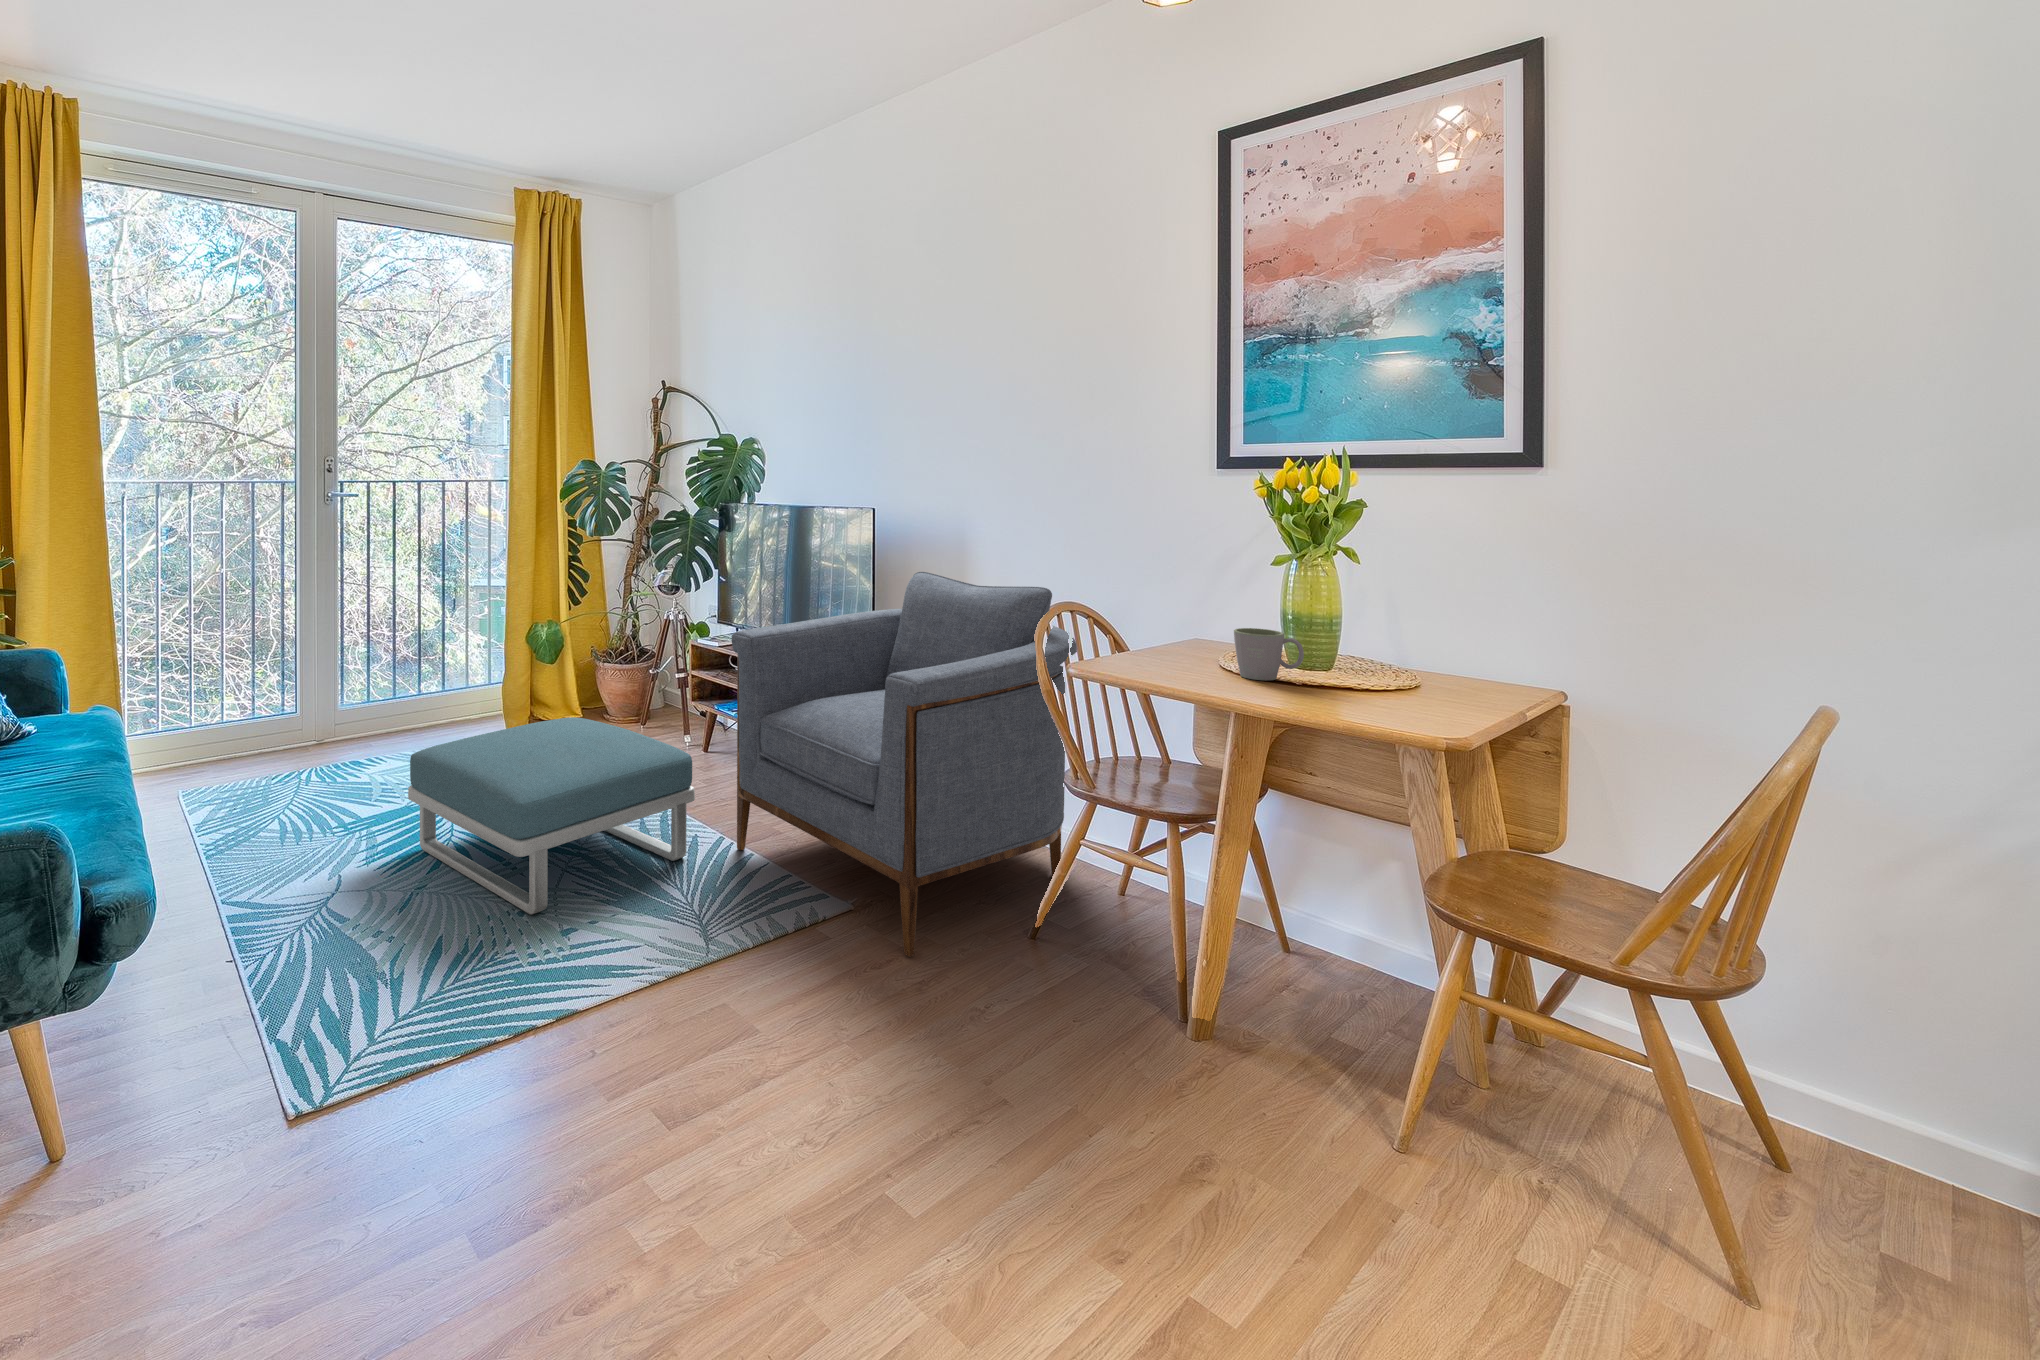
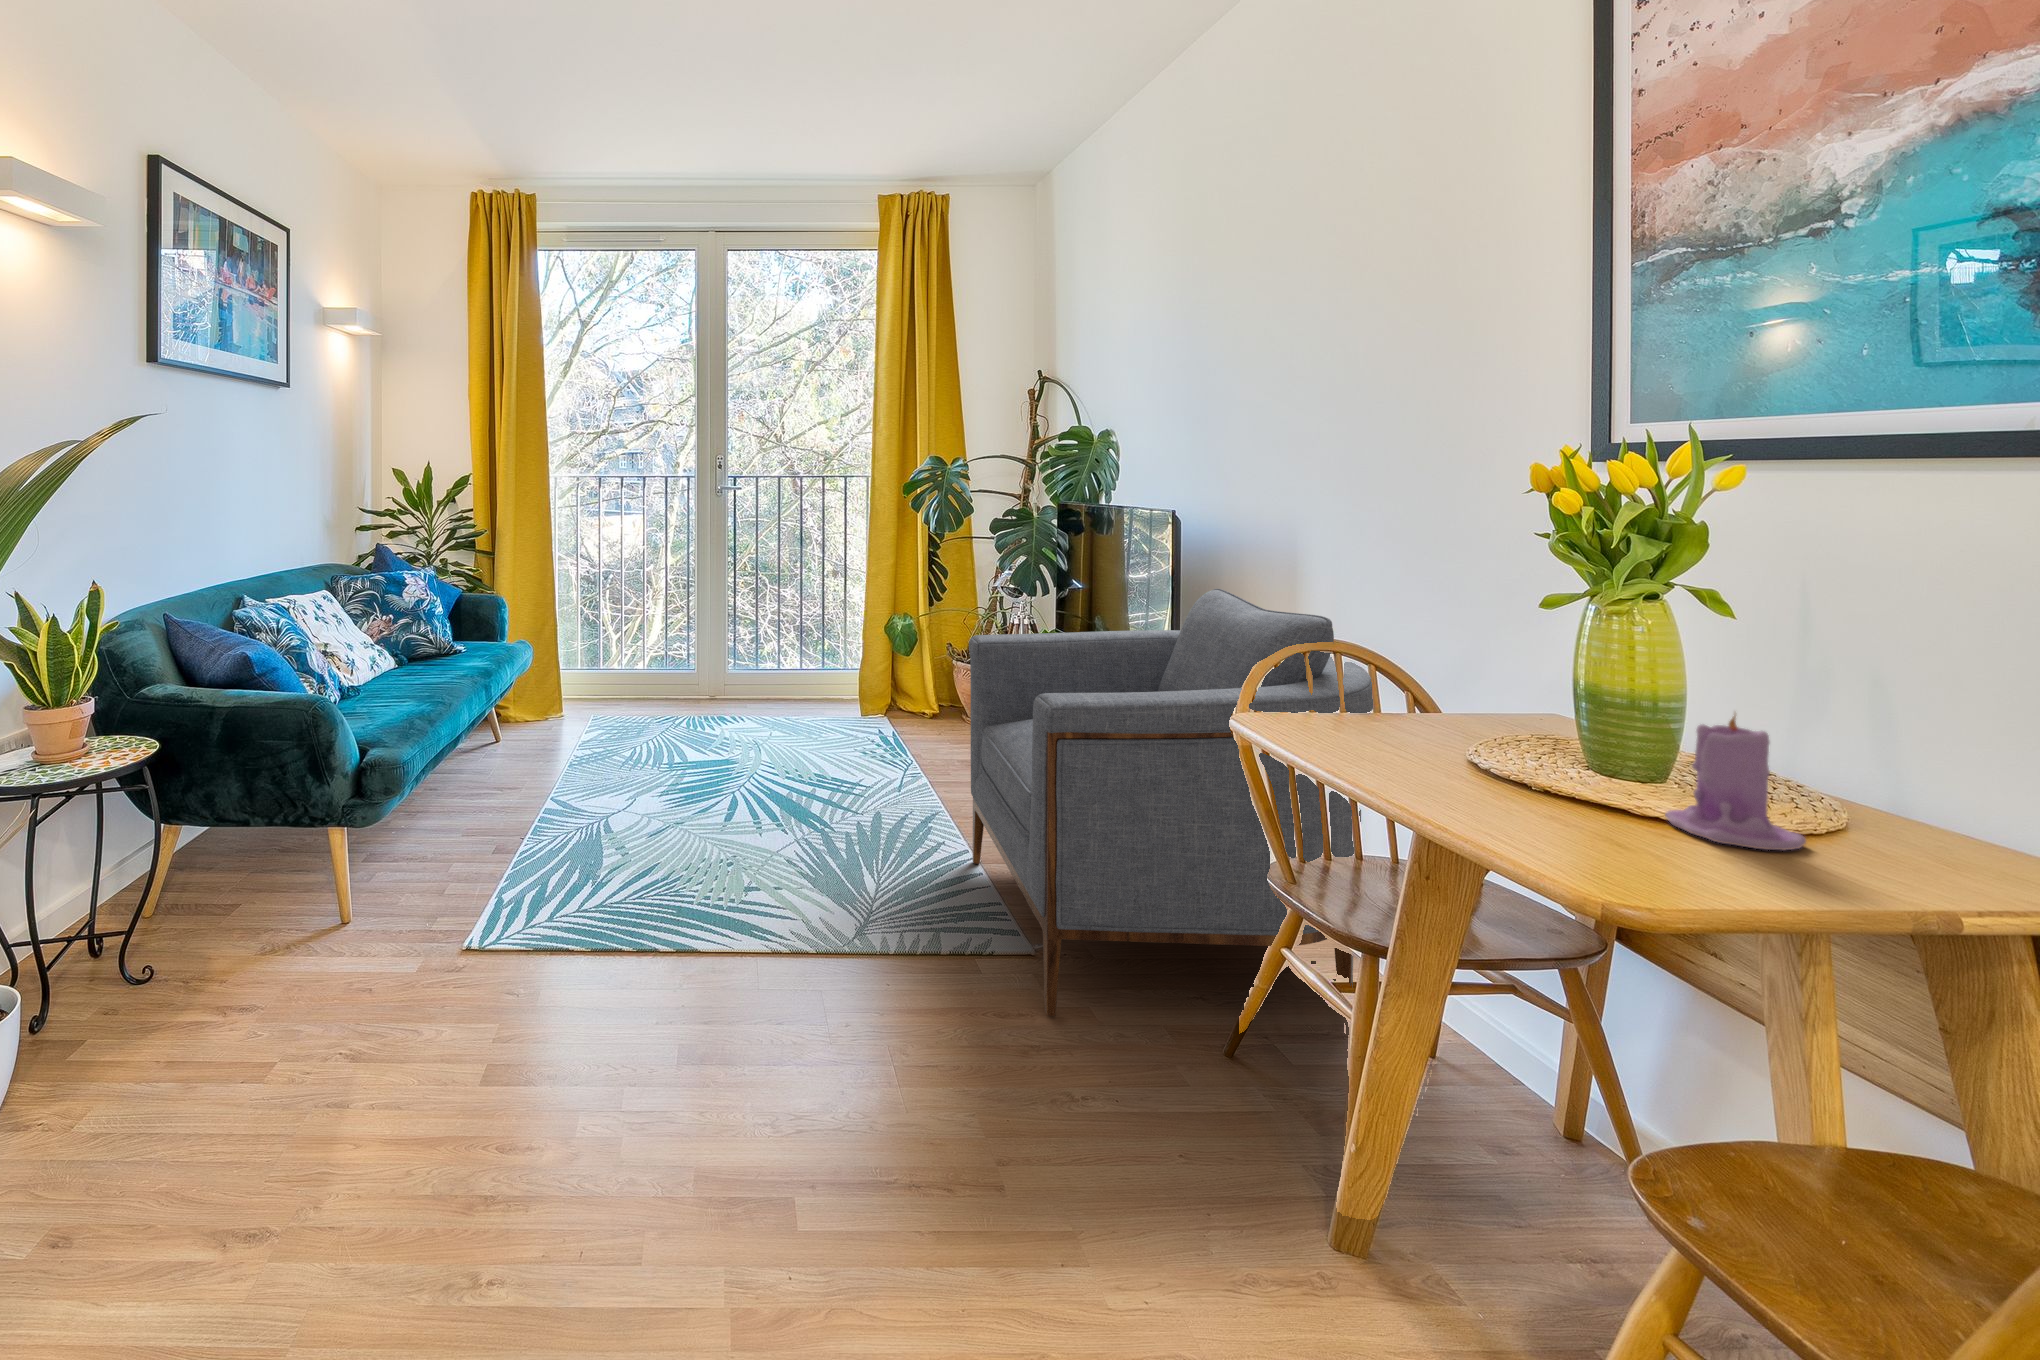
candle: none [1367,621,1435,701] -> present [1665,715,1806,850]
mug: present [1234,628,1304,680] -> none [1459,692,1573,774]
footstool: present [408,717,695,914] -> none [696,703,927,866]

